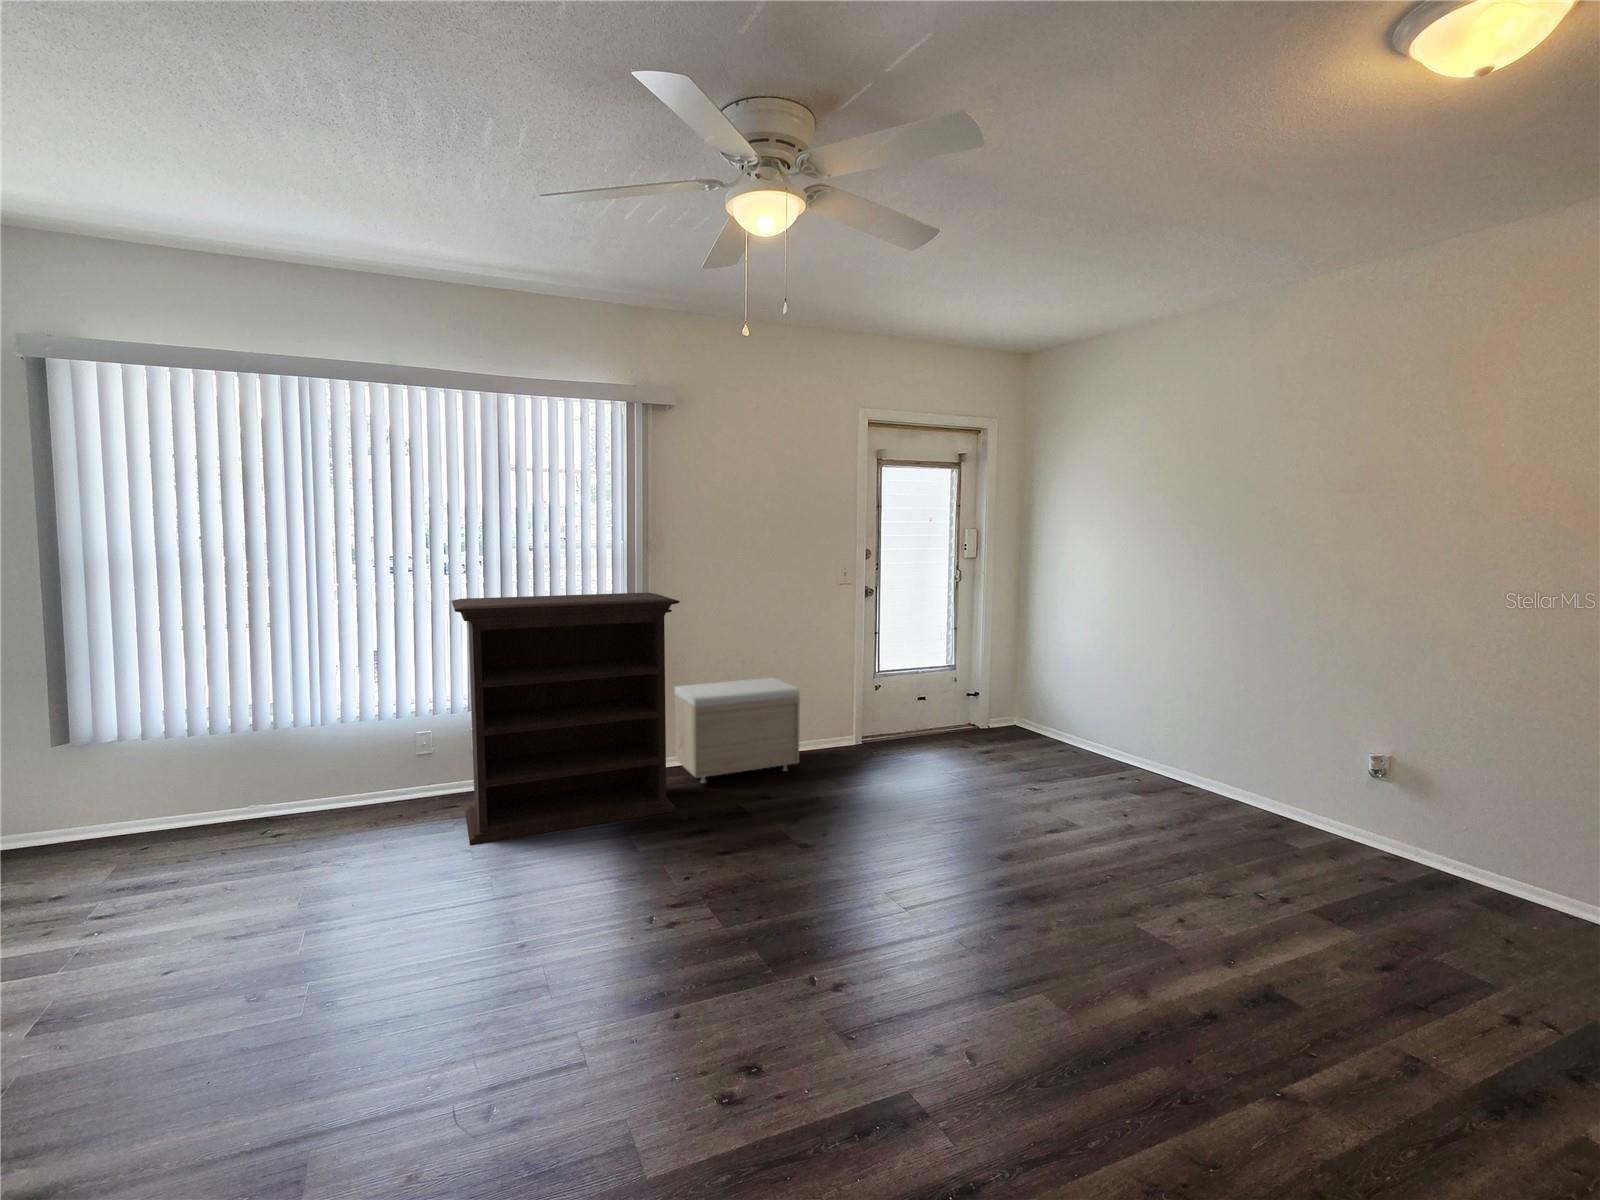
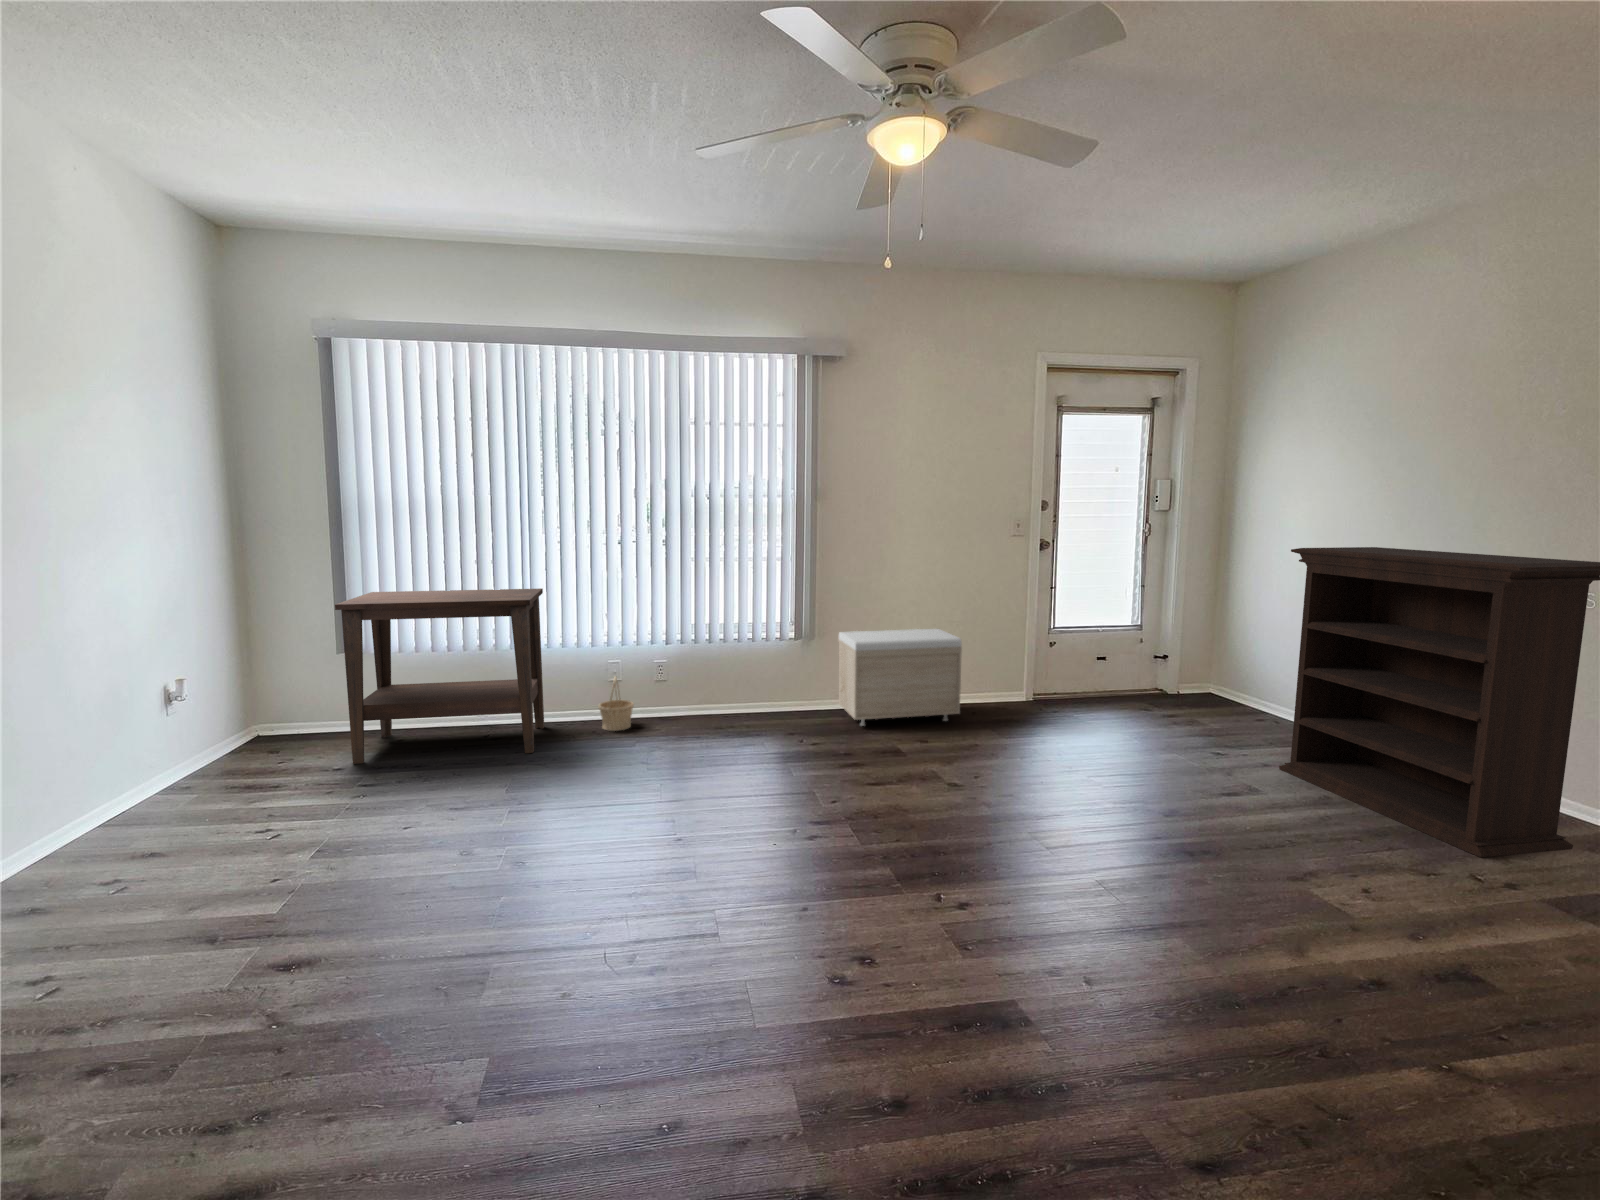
bookshelf: present [452,592,679,845] -> present [1279,547,1600,857]
side table: none [49,655,338,889] -> present [335,588,544,764]
basket: none [406,750,449,812] -> present [598,677,634,731]

